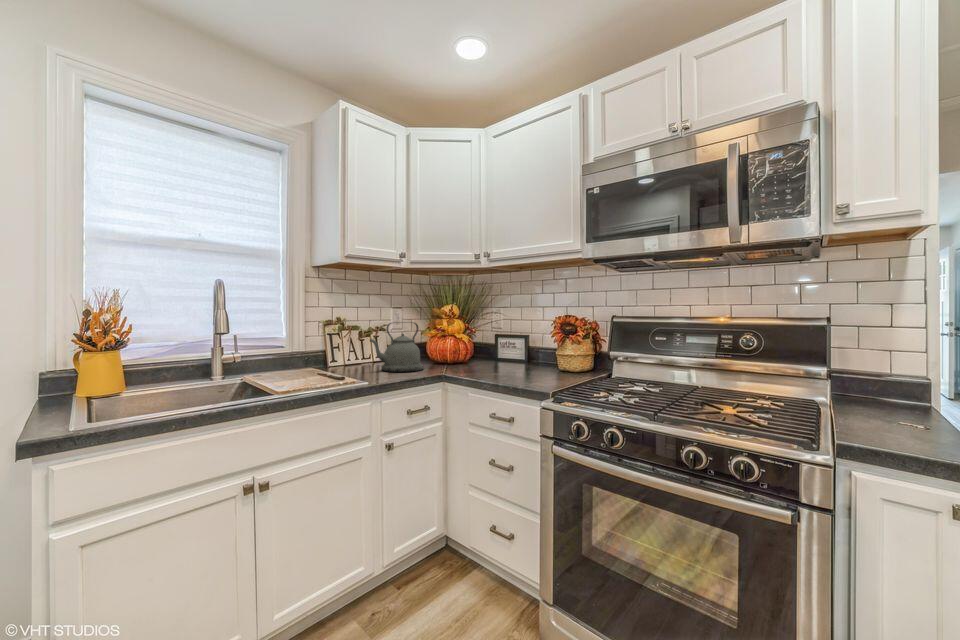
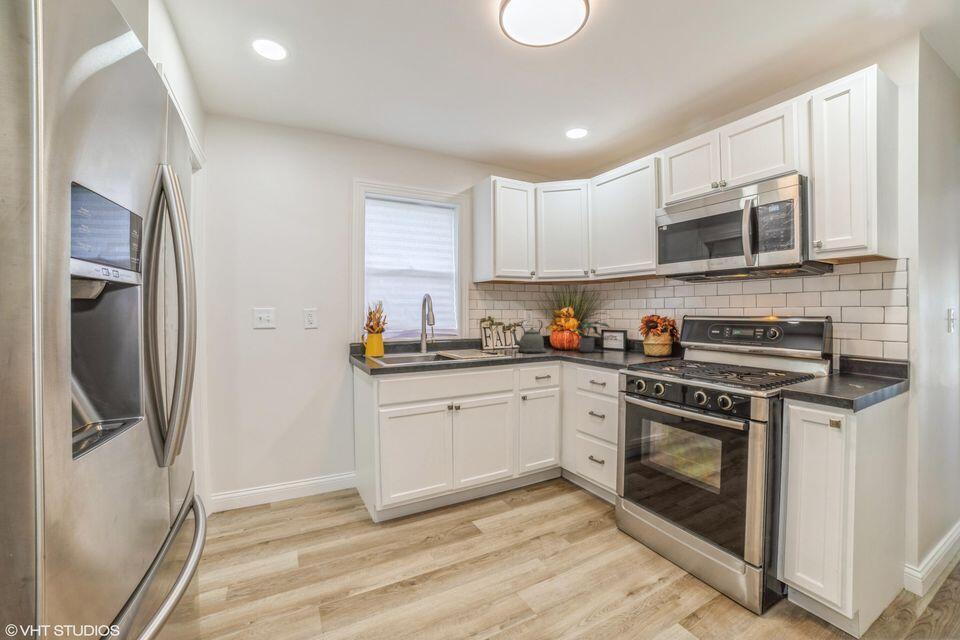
potted plant: none [456,323,511,367] -> present [572,321,610,352]

